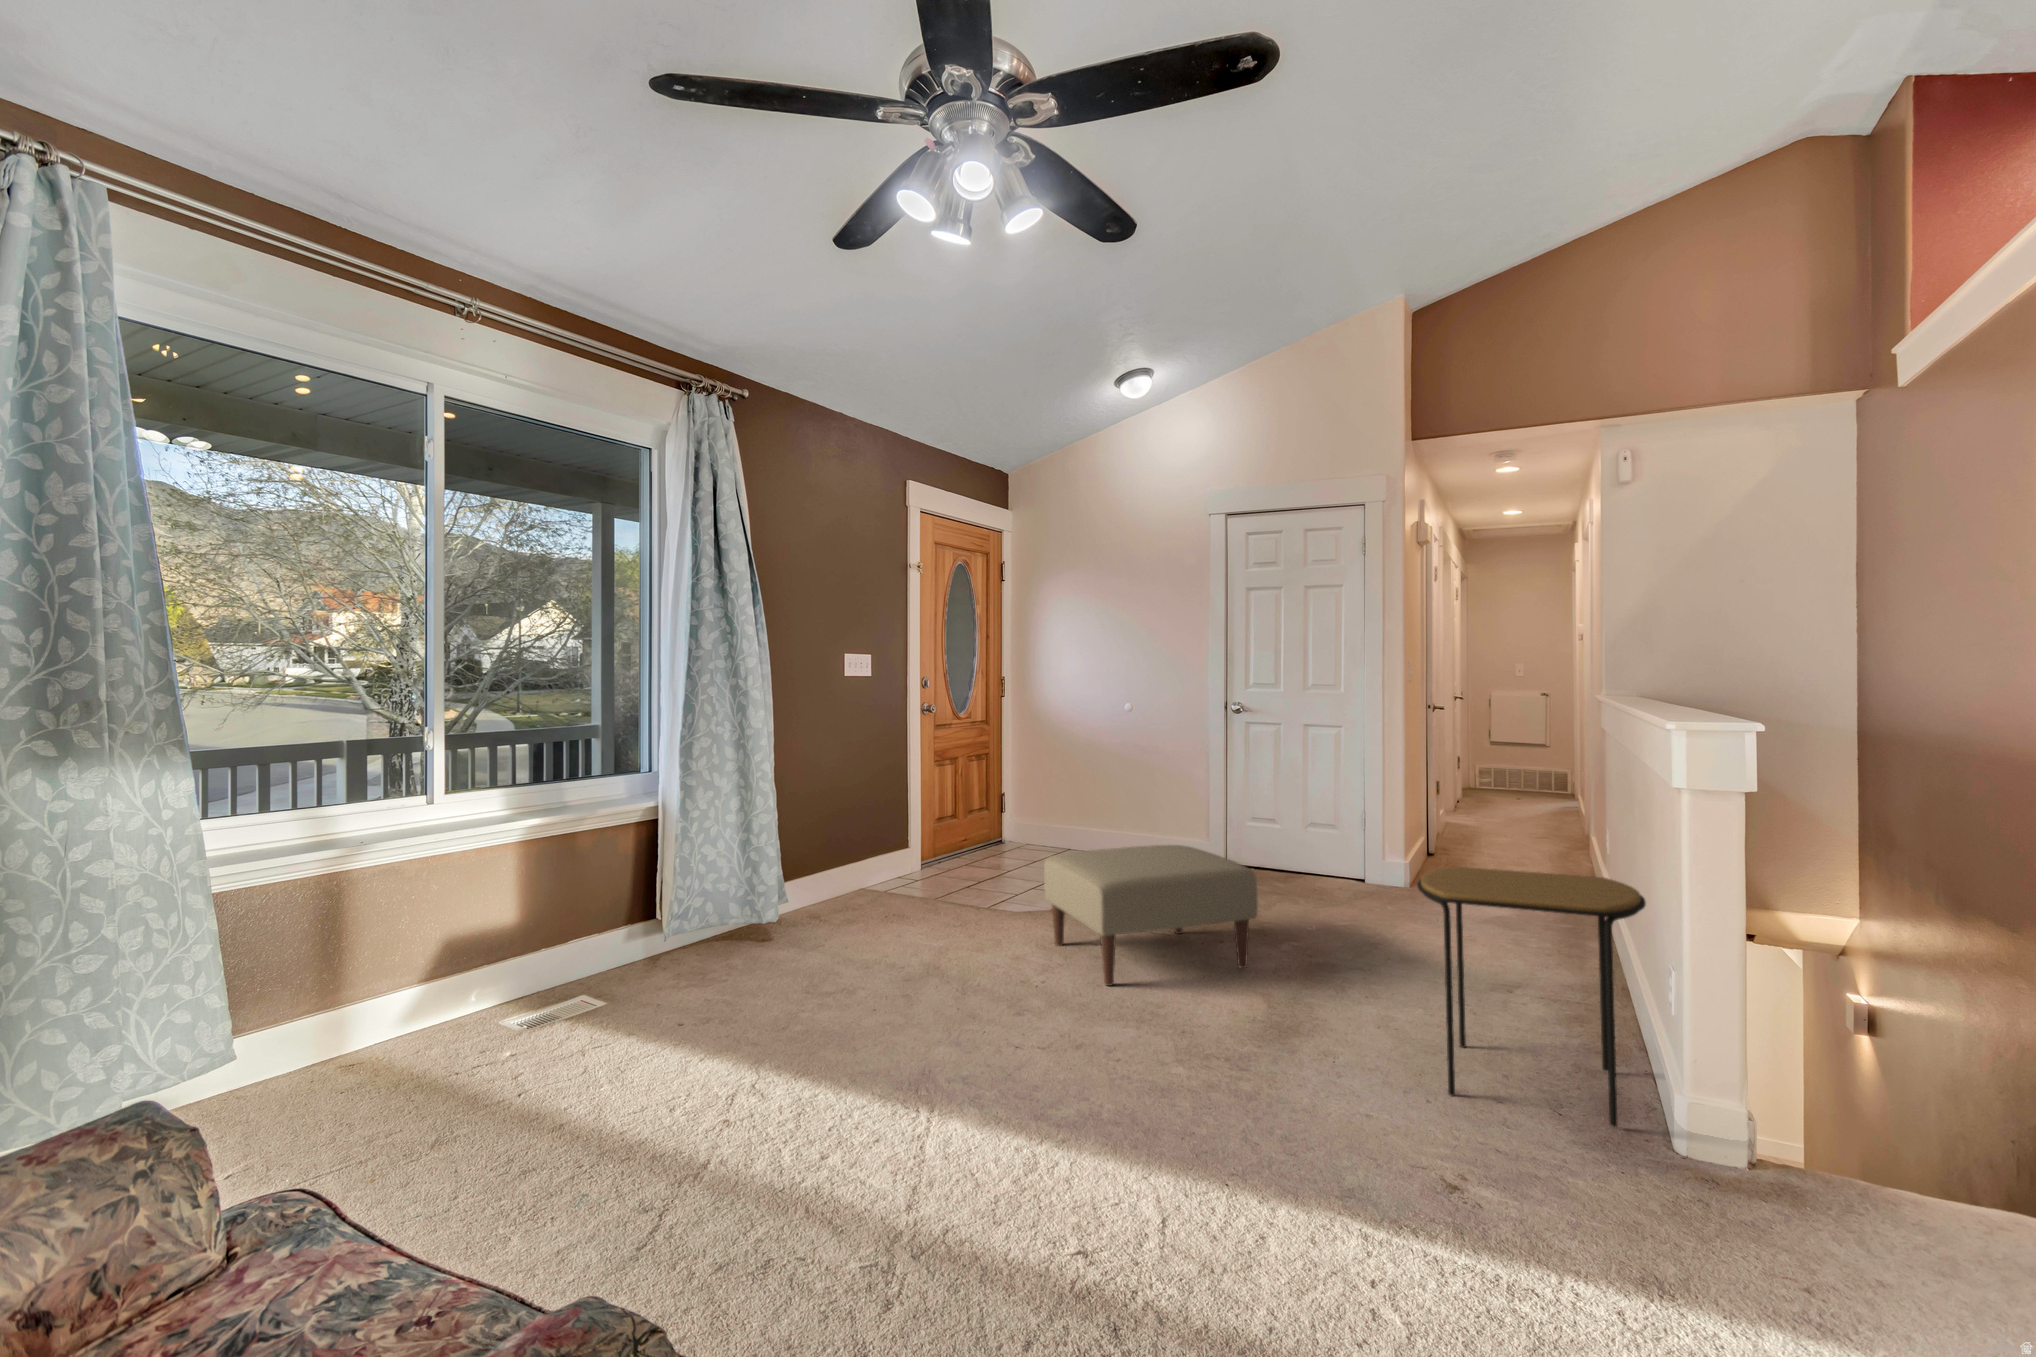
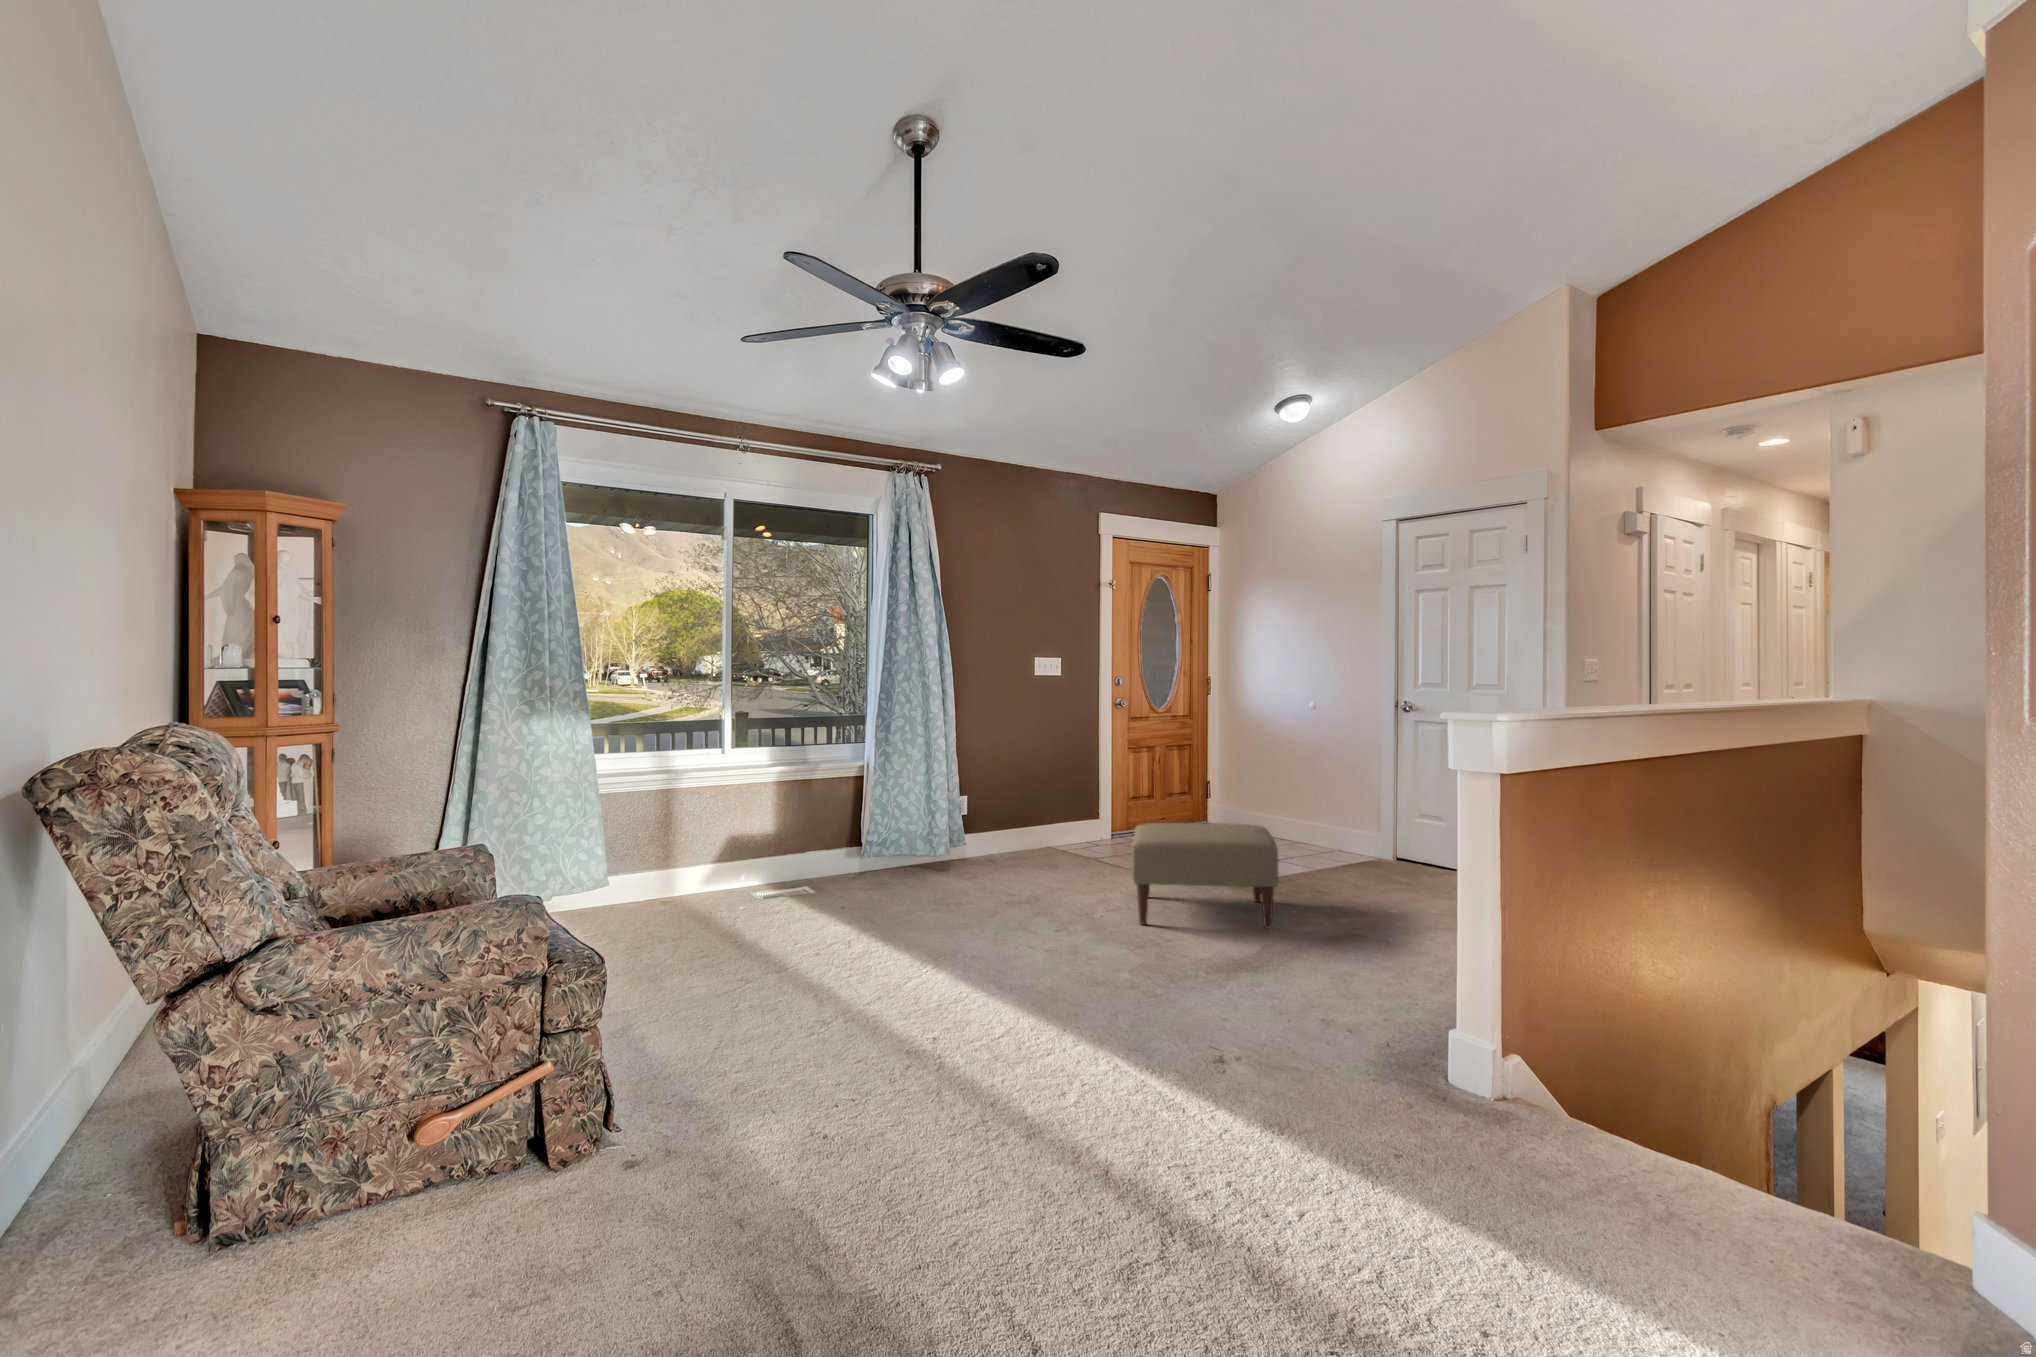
side table: present [1417,867,1646,1127] -> none [1286,844,1467,1055]

